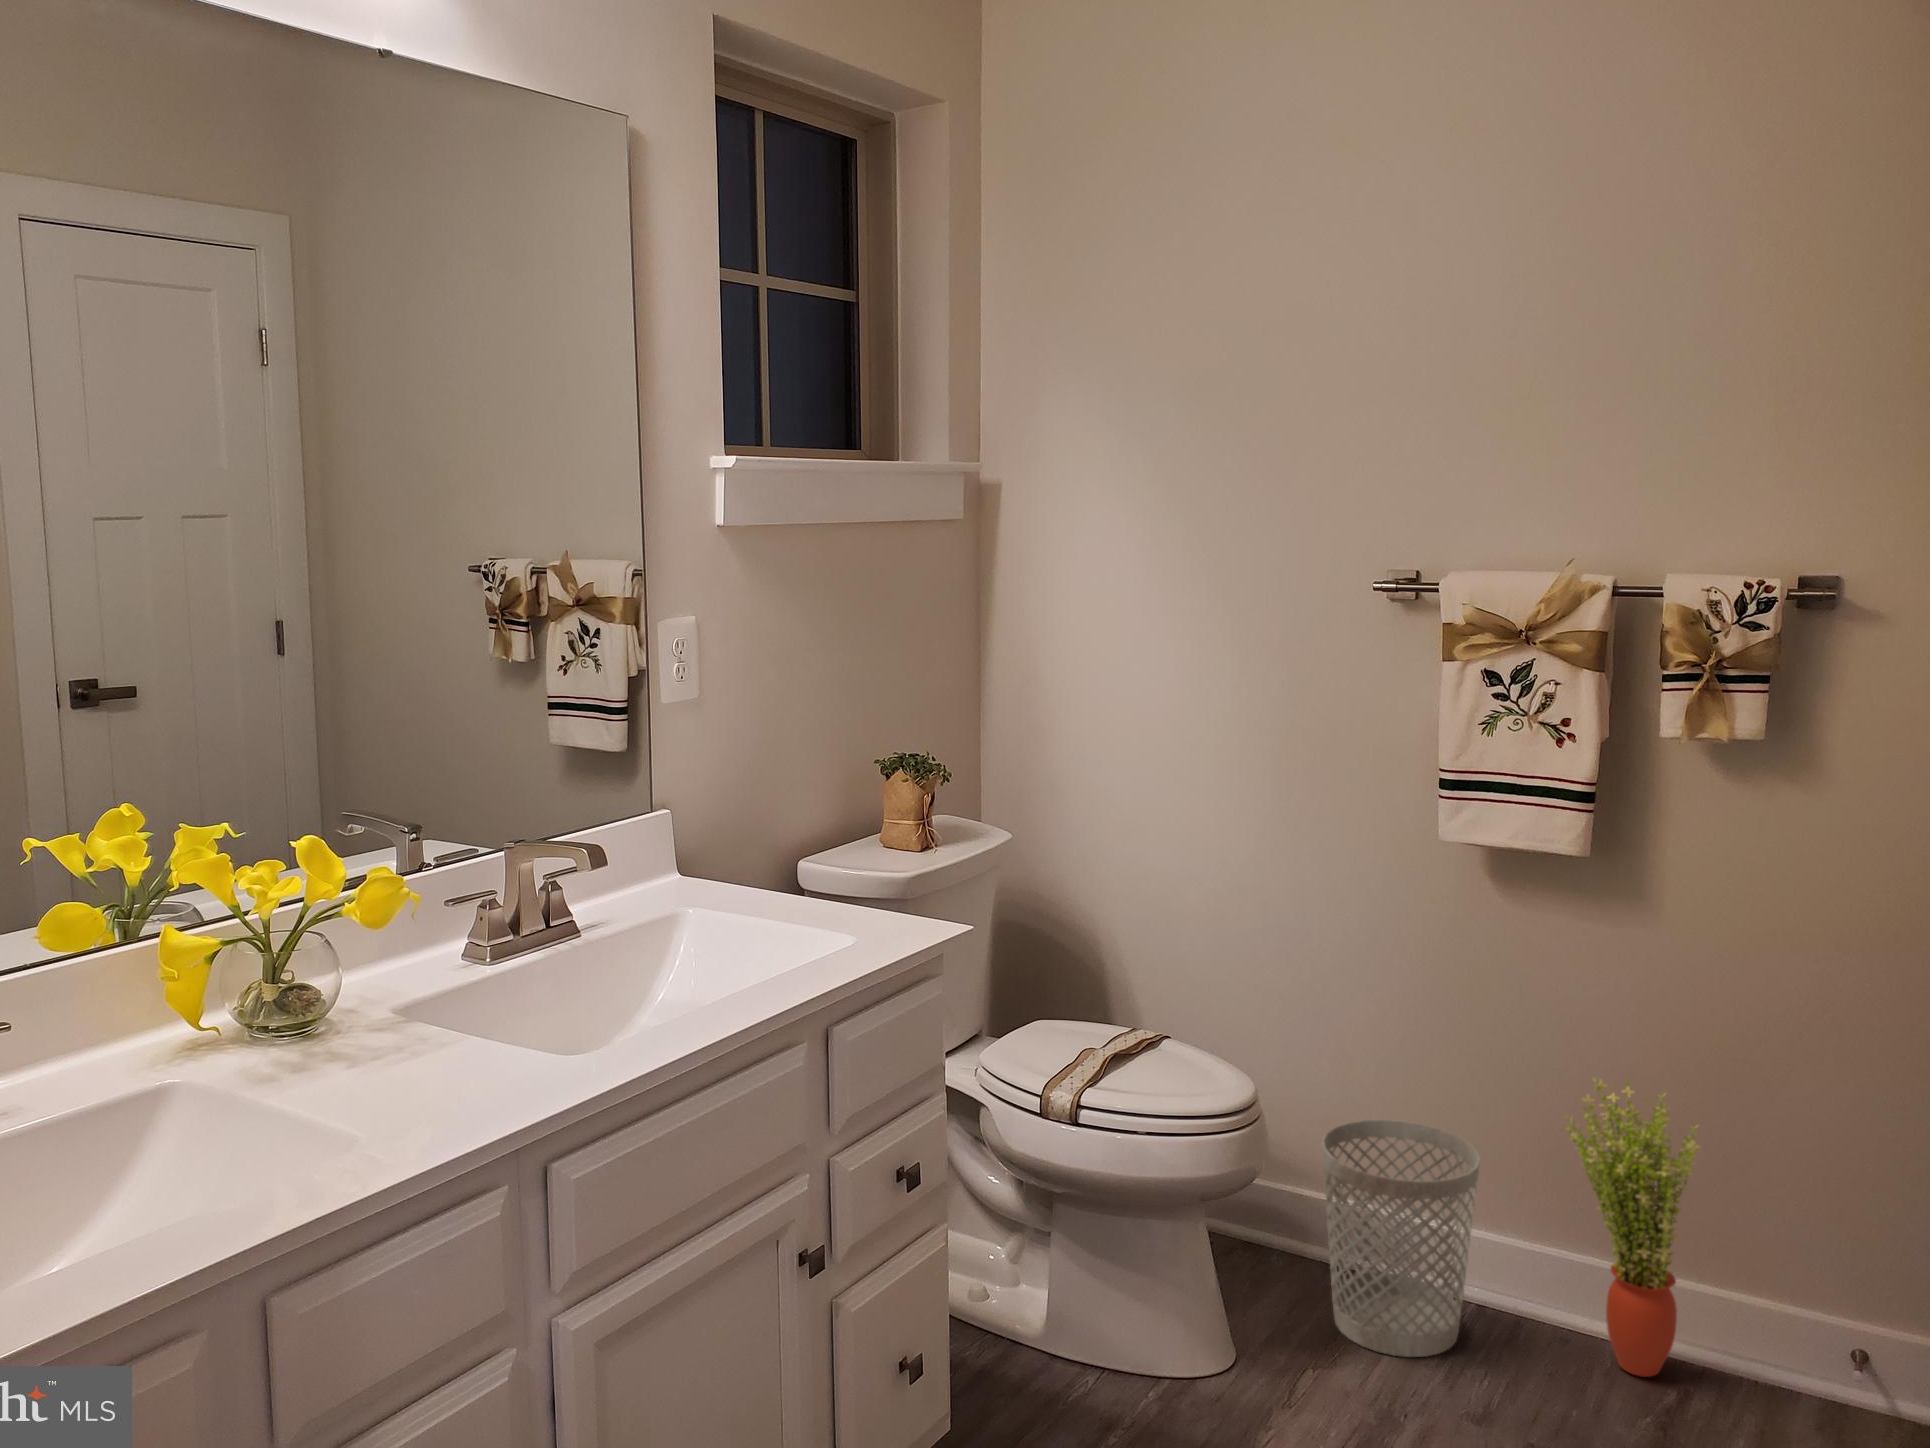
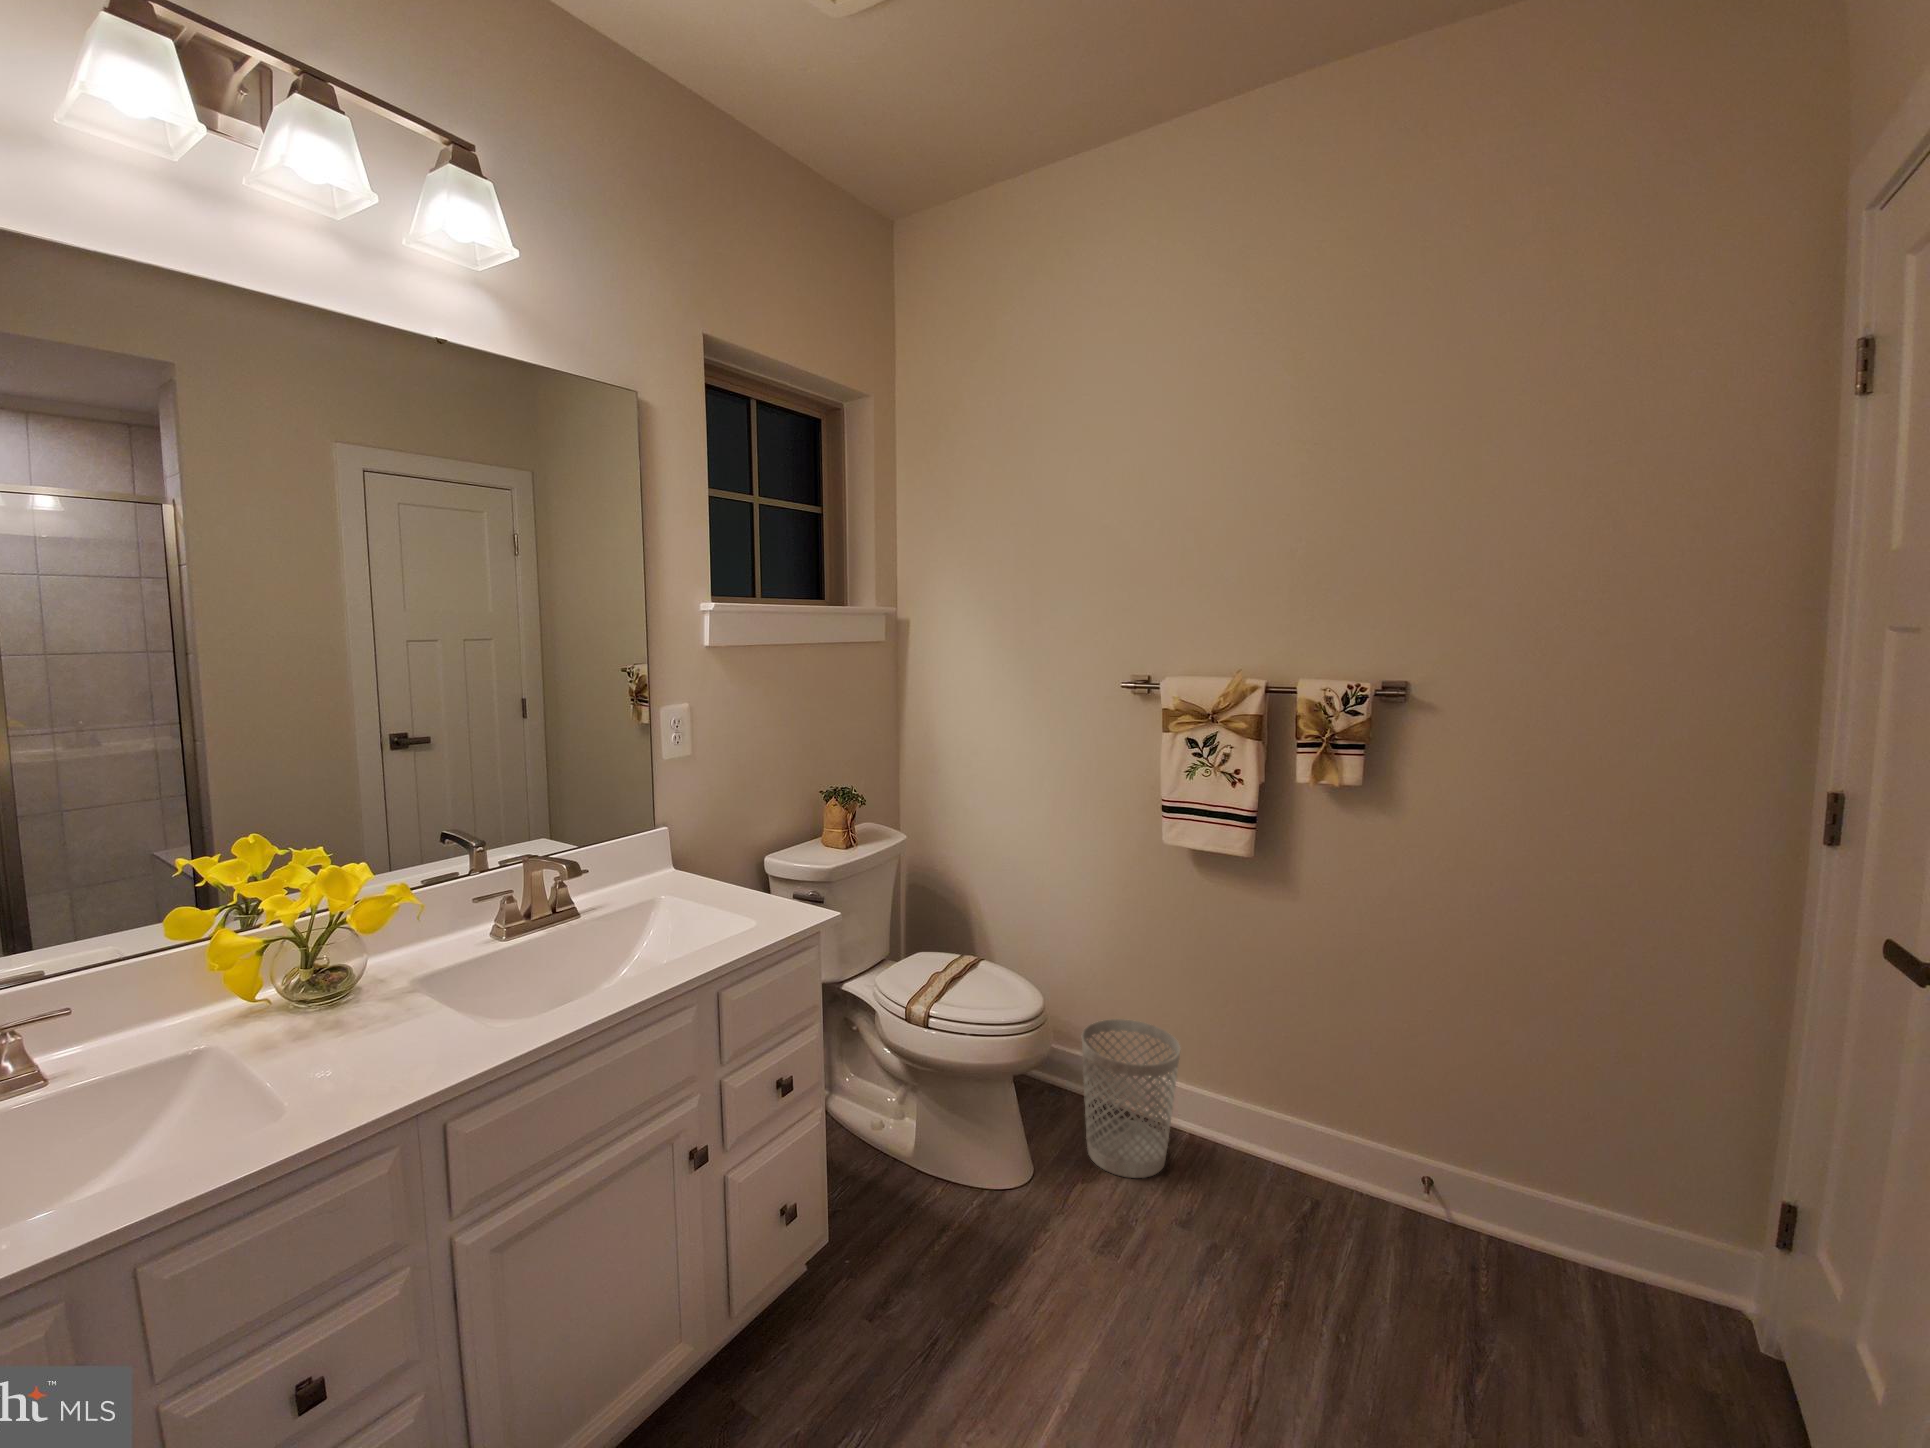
potted plant: present [1567,1078,1700,1377] -> none [1233,996,1320,1190]

